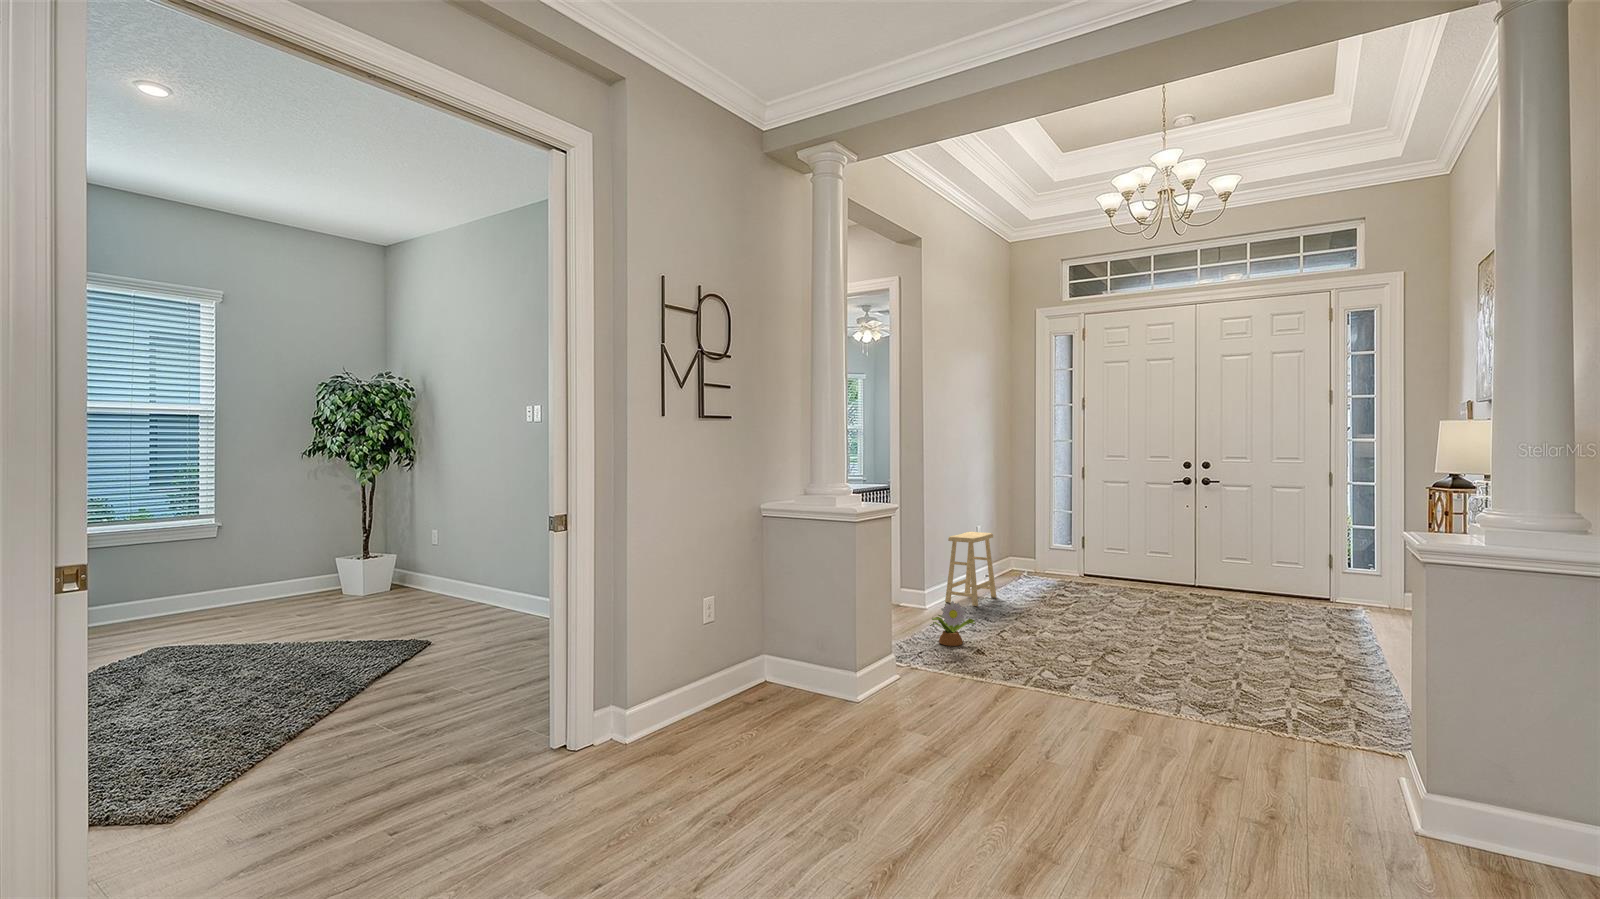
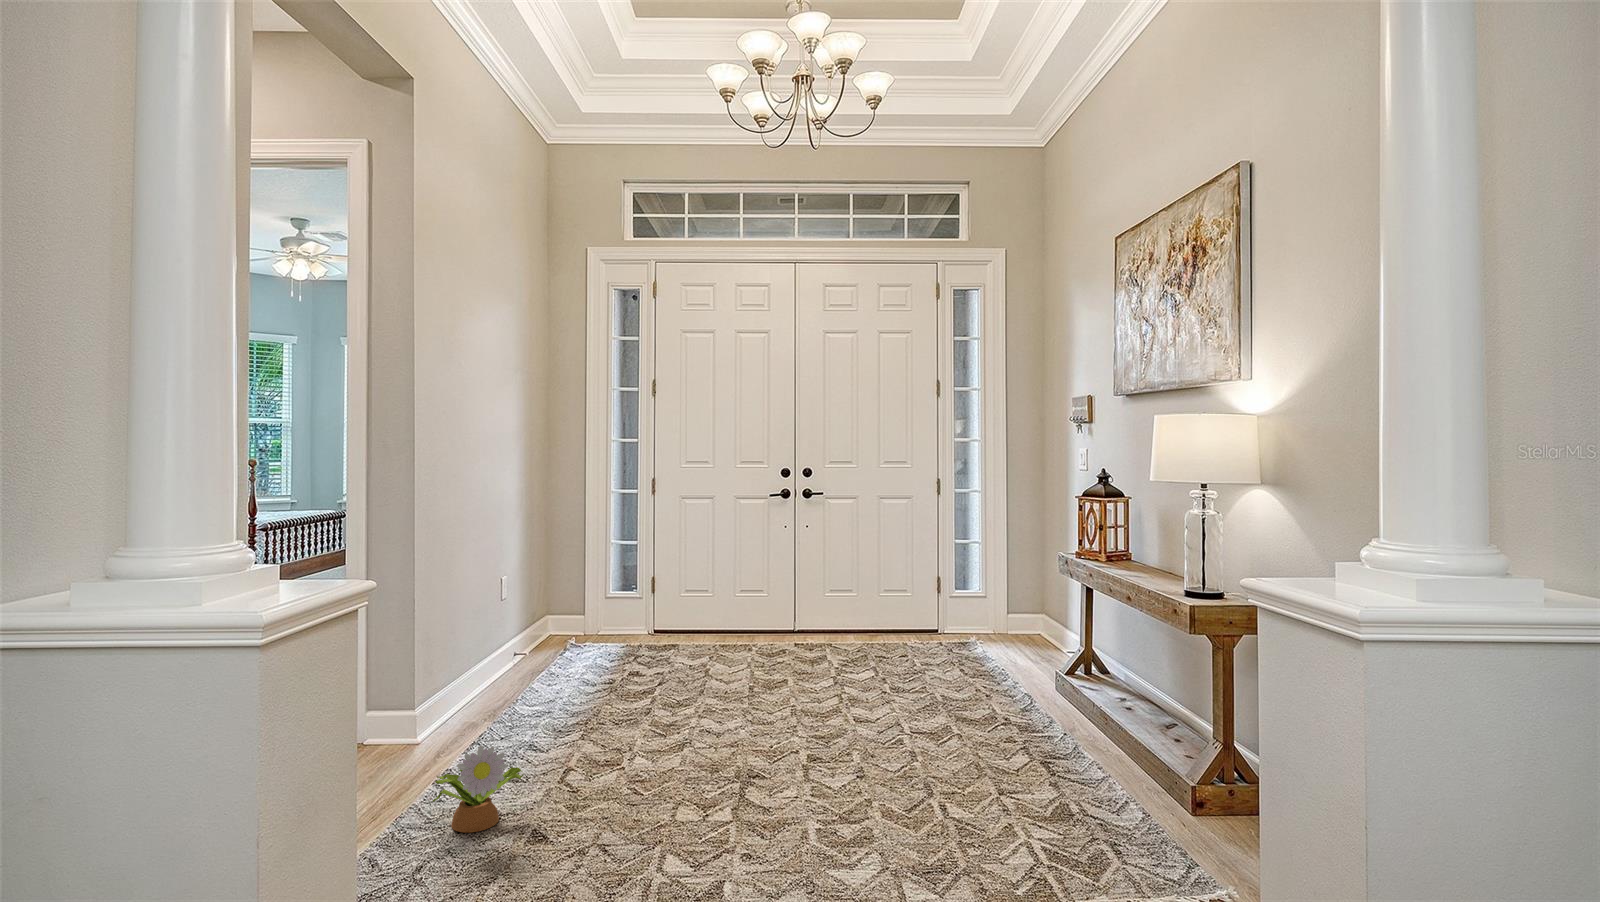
footstool: present [945,532,996,606] -> none [453,588,540,717]

